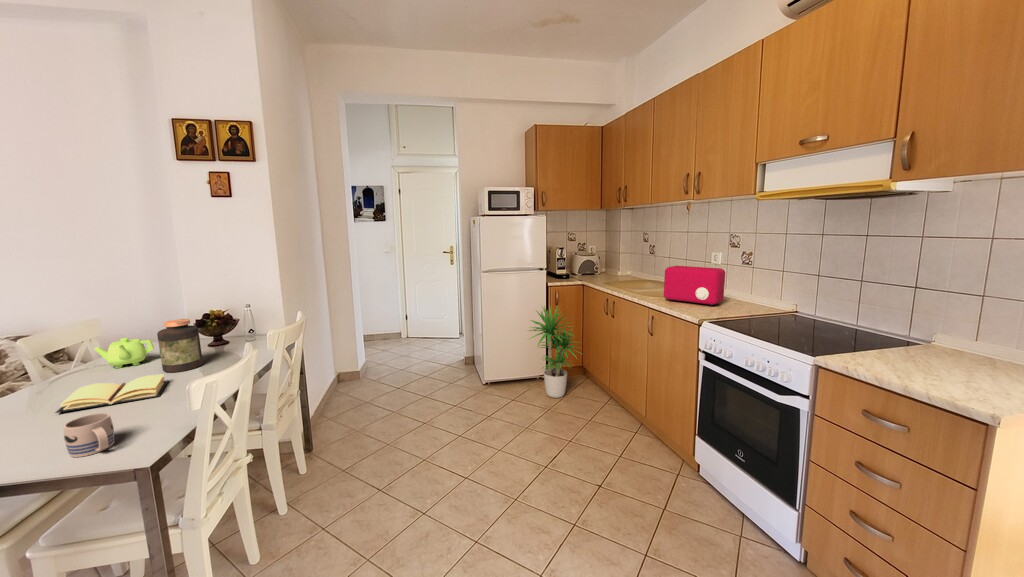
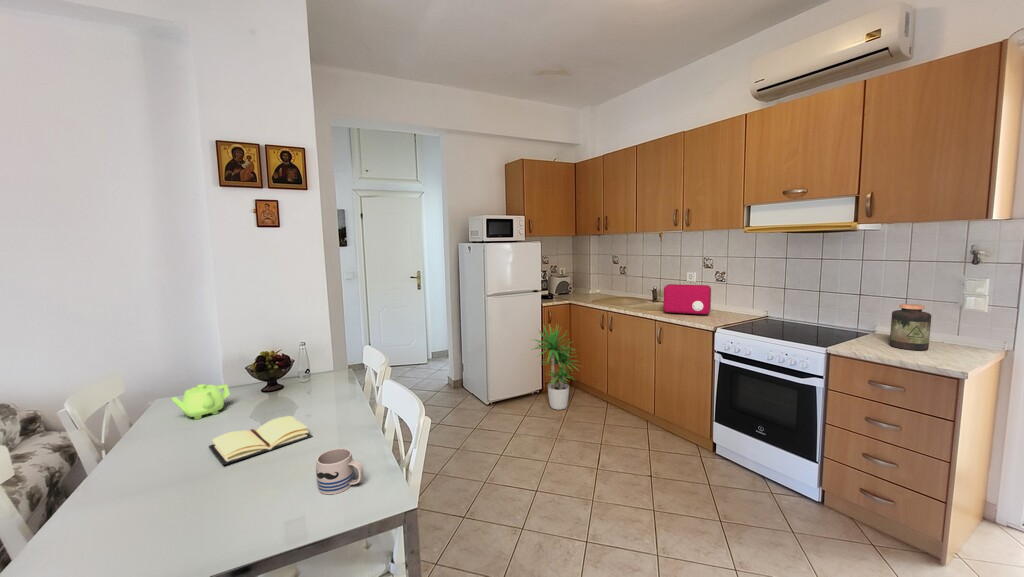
jar: present [157,319,203,372] -> present [890,304,931,350]

